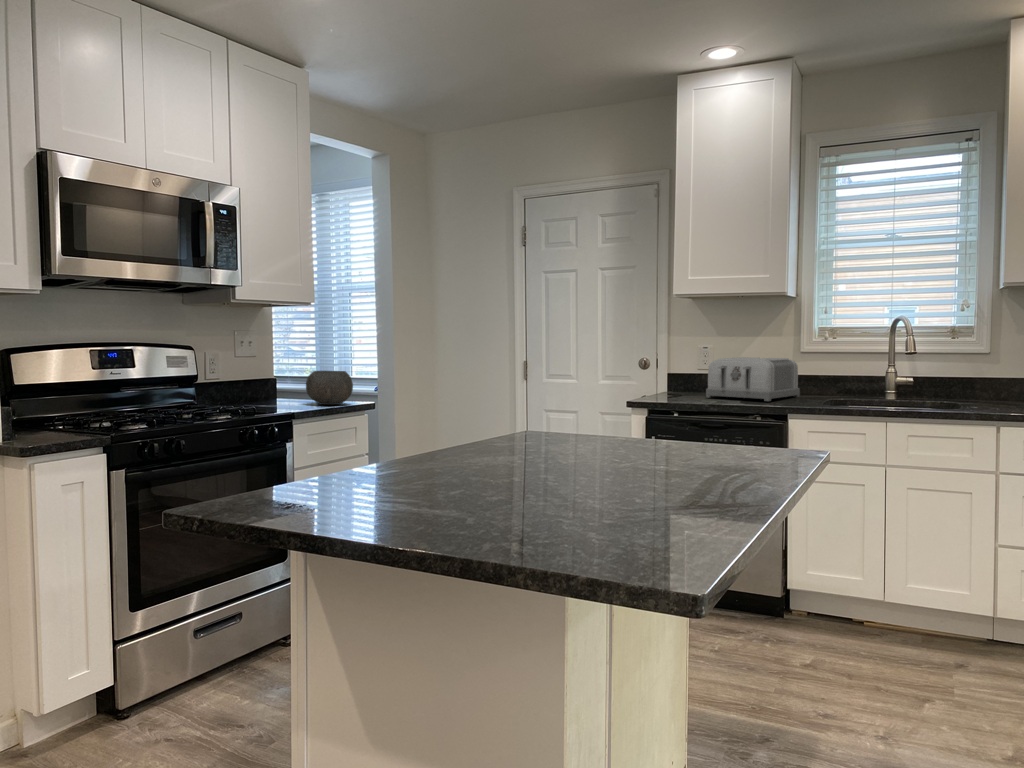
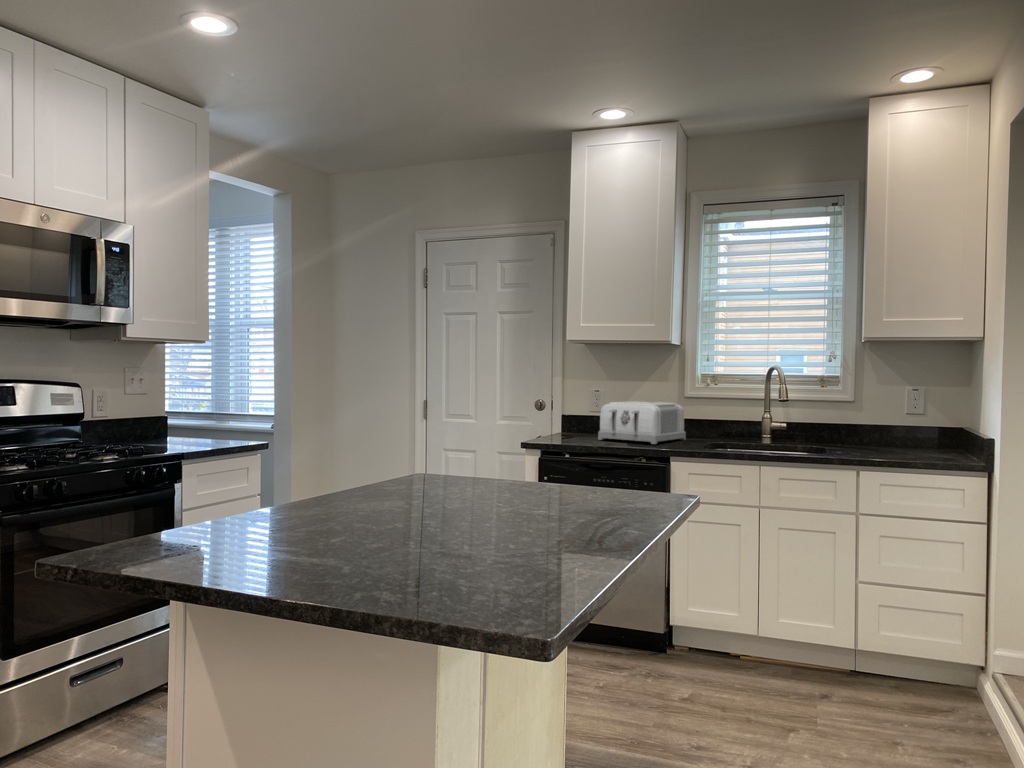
bowl: present [306,371,353,405] -> none [198,410,247,445]

